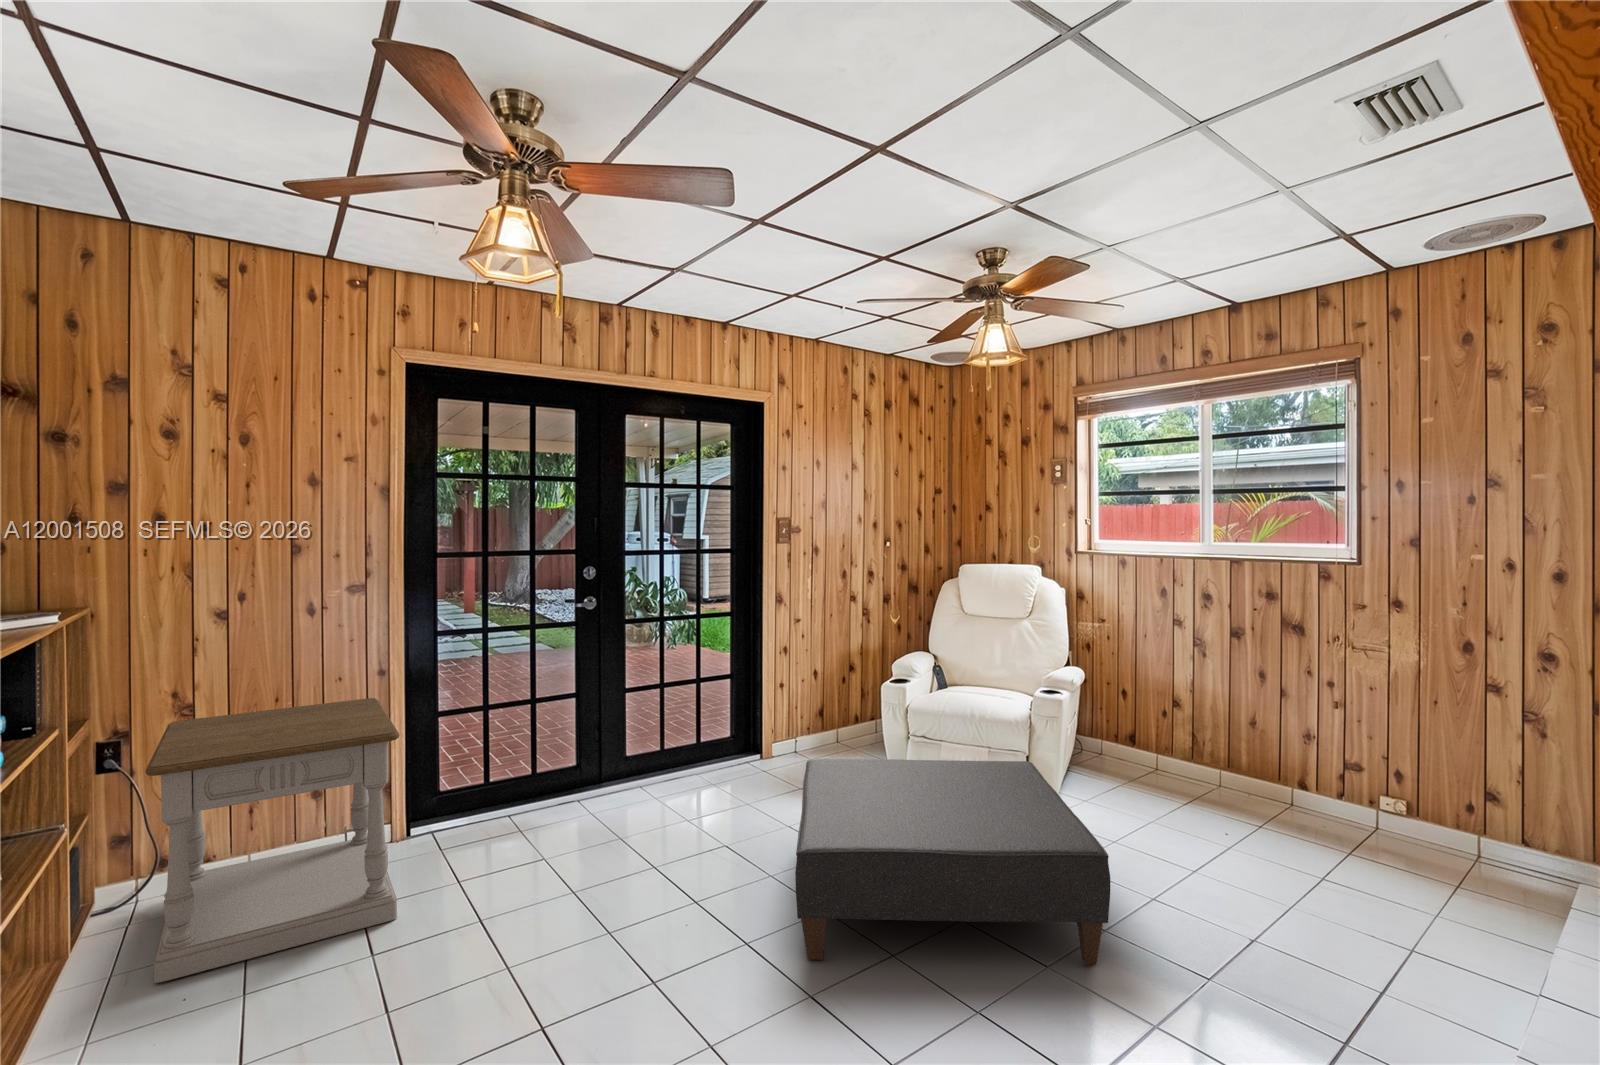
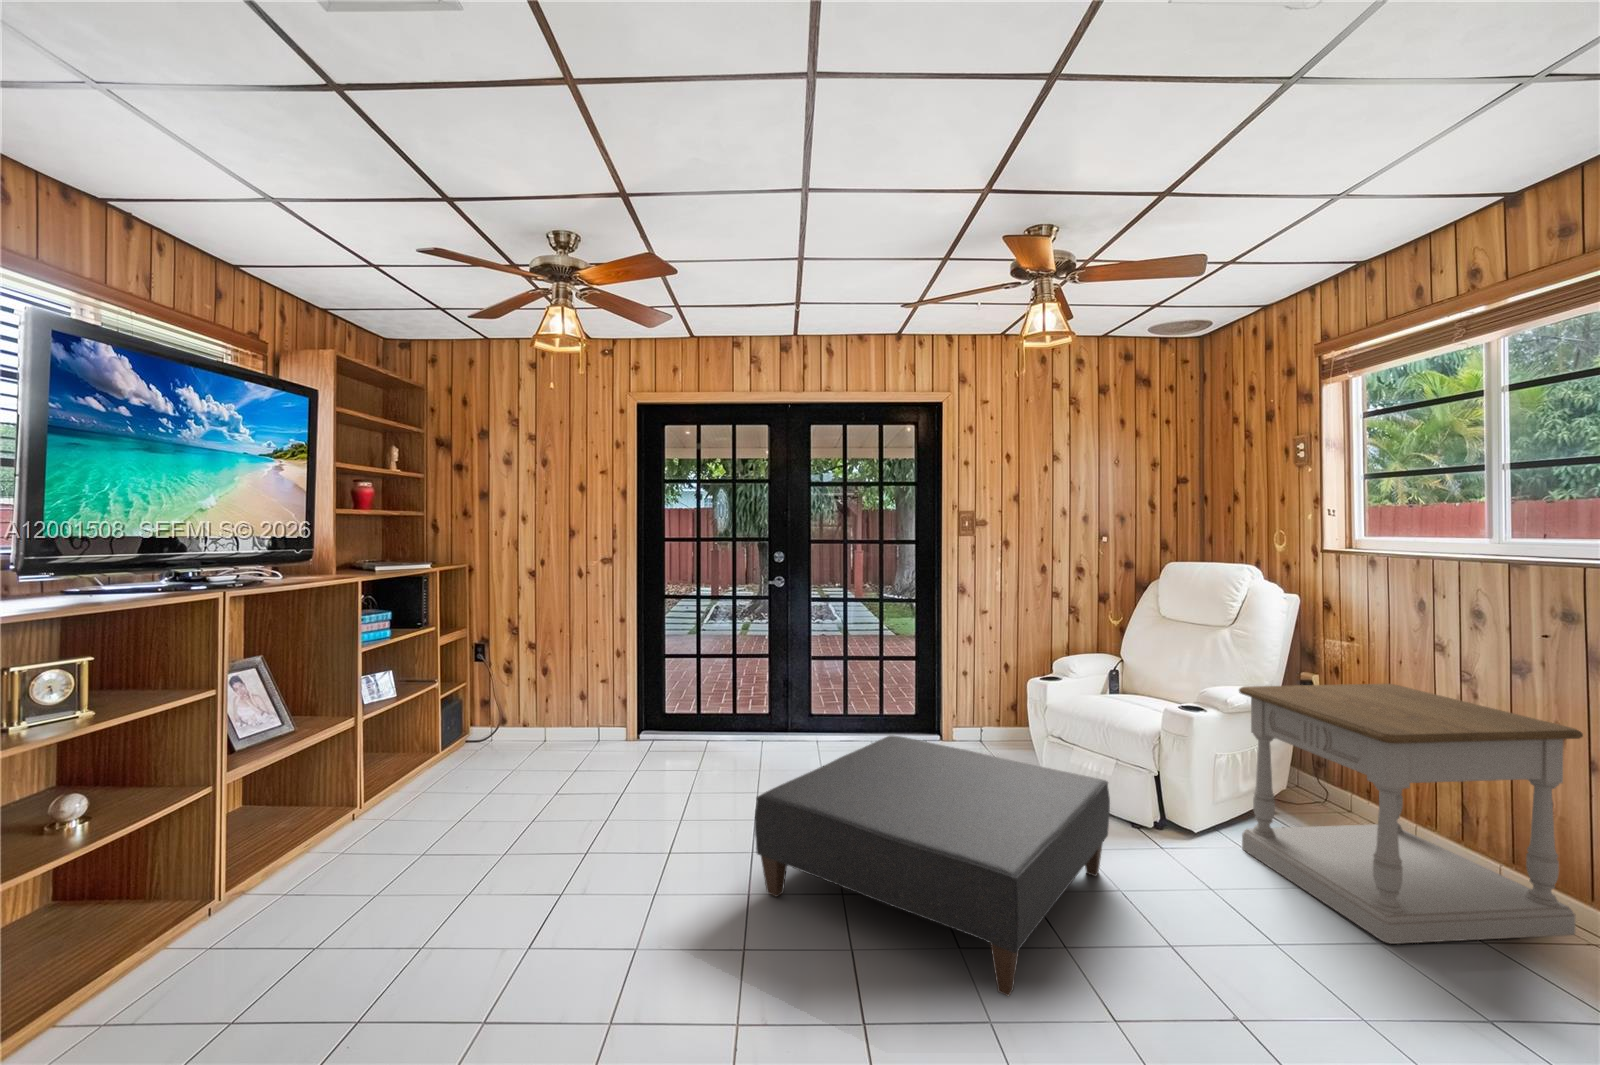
side table: present [145,698,399,983] -> present [1239,684,1583,944]

